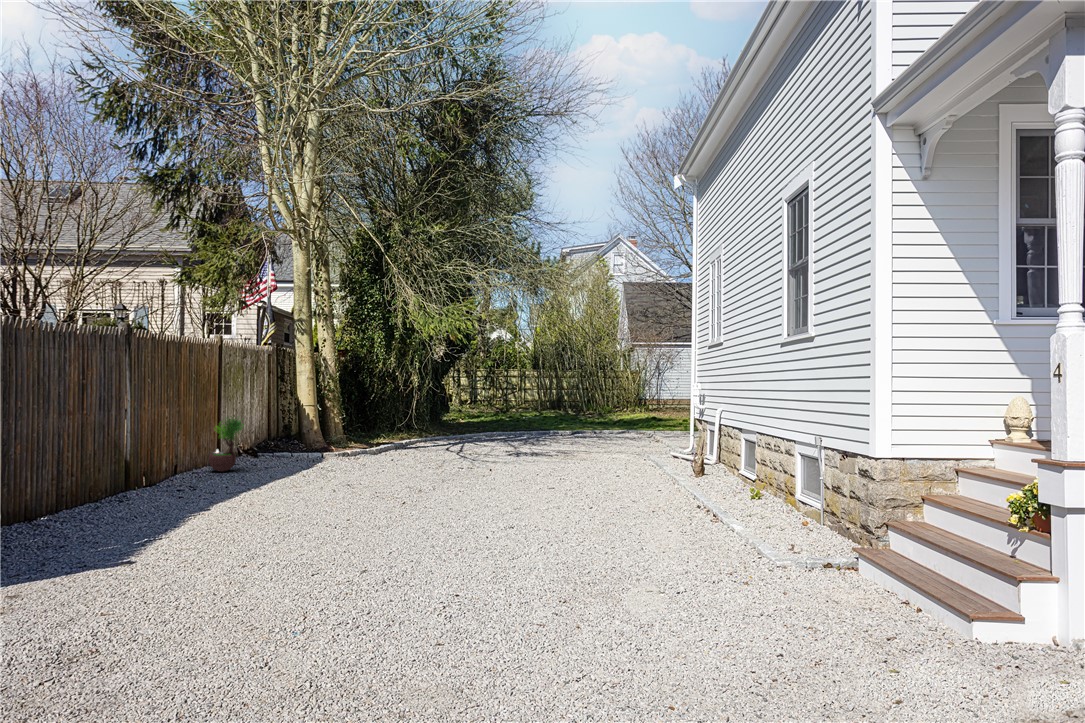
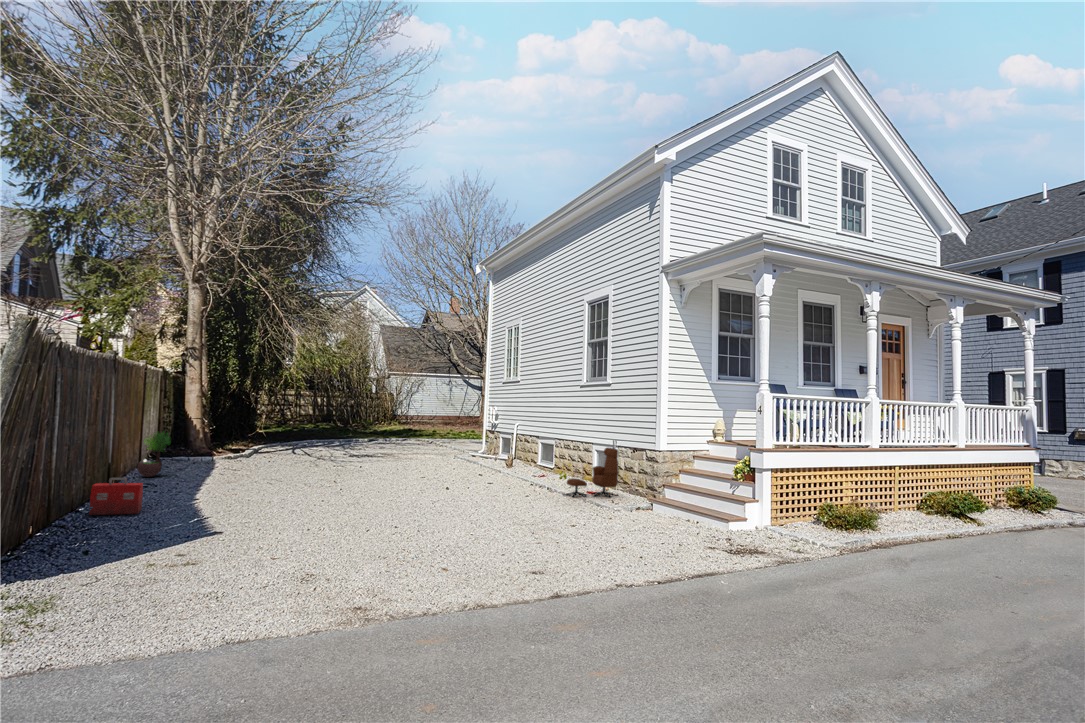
lounge chair: none [718,448,821,538] -> present [564,448,619,497]
toolbox: none [26,475,103,524] -> present [89,478,143,515]

